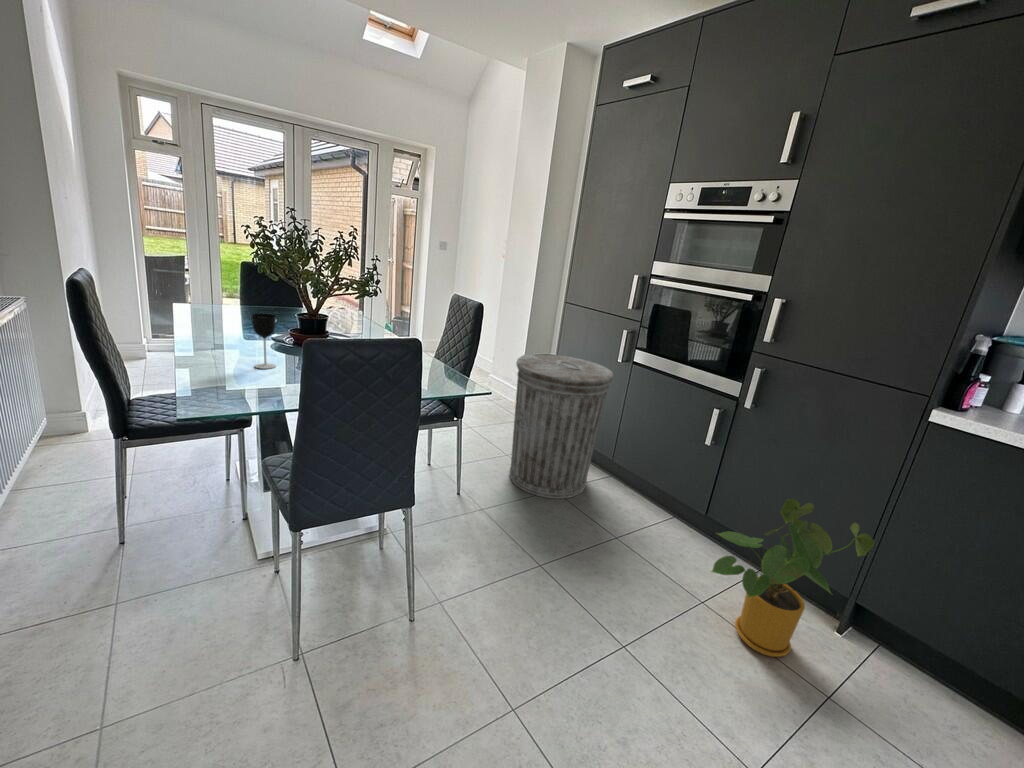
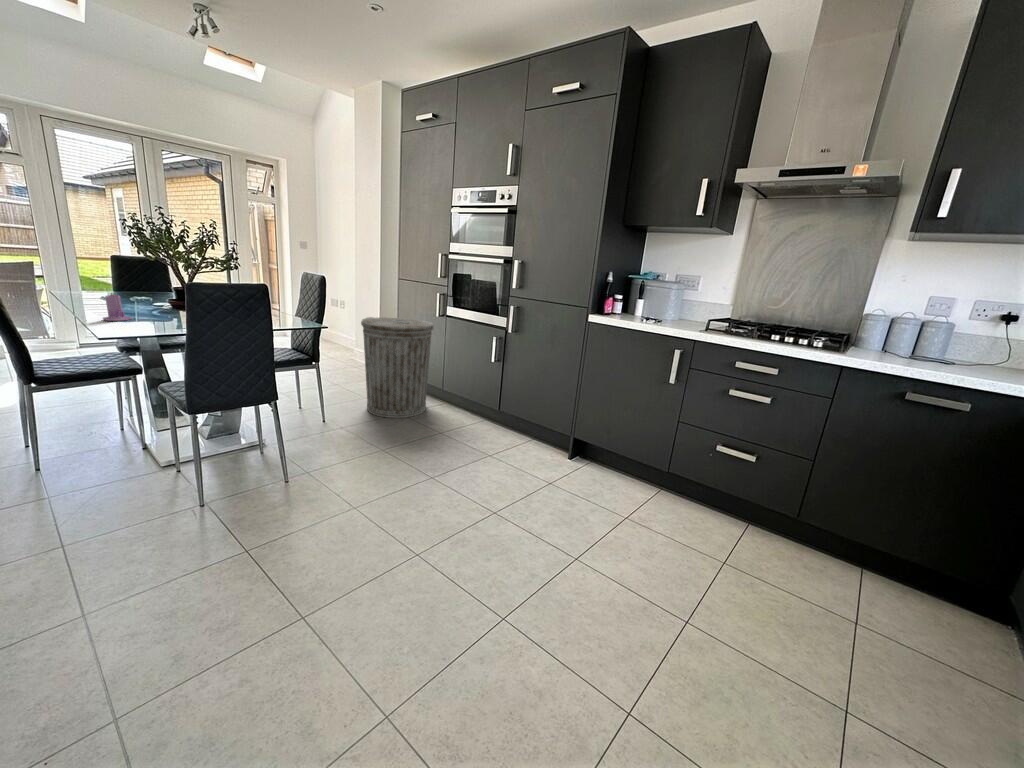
wine glass: present [252,314,276,369] -> none [135,284,160,324]
candle: none [214,320,247,359] -> present [103,293,132,321]
house plant: present [711,499,874,657] -> none [483,379,570,470]

